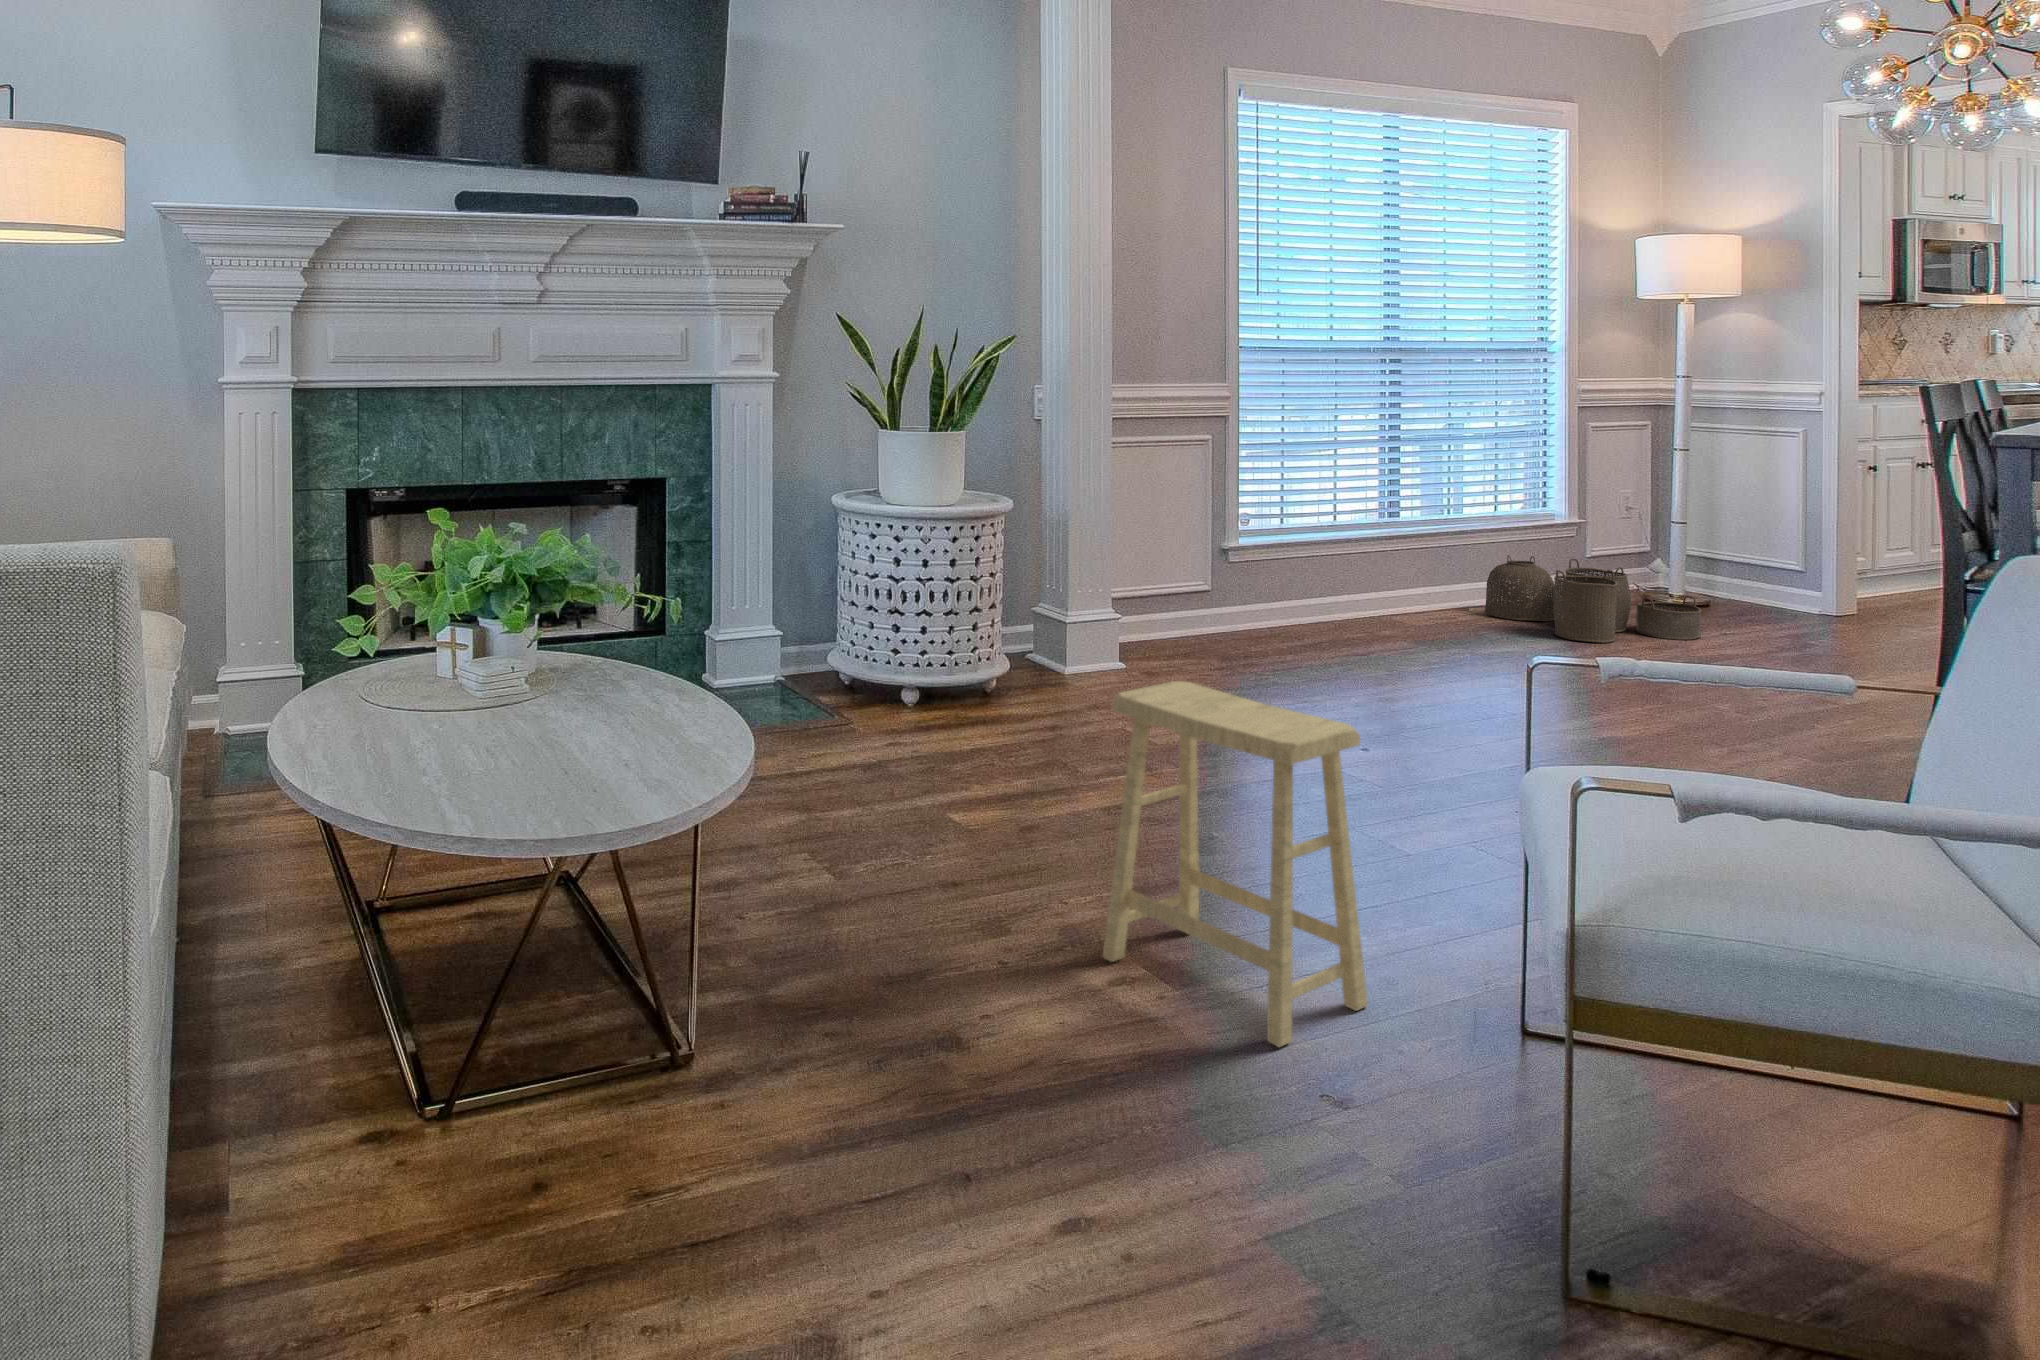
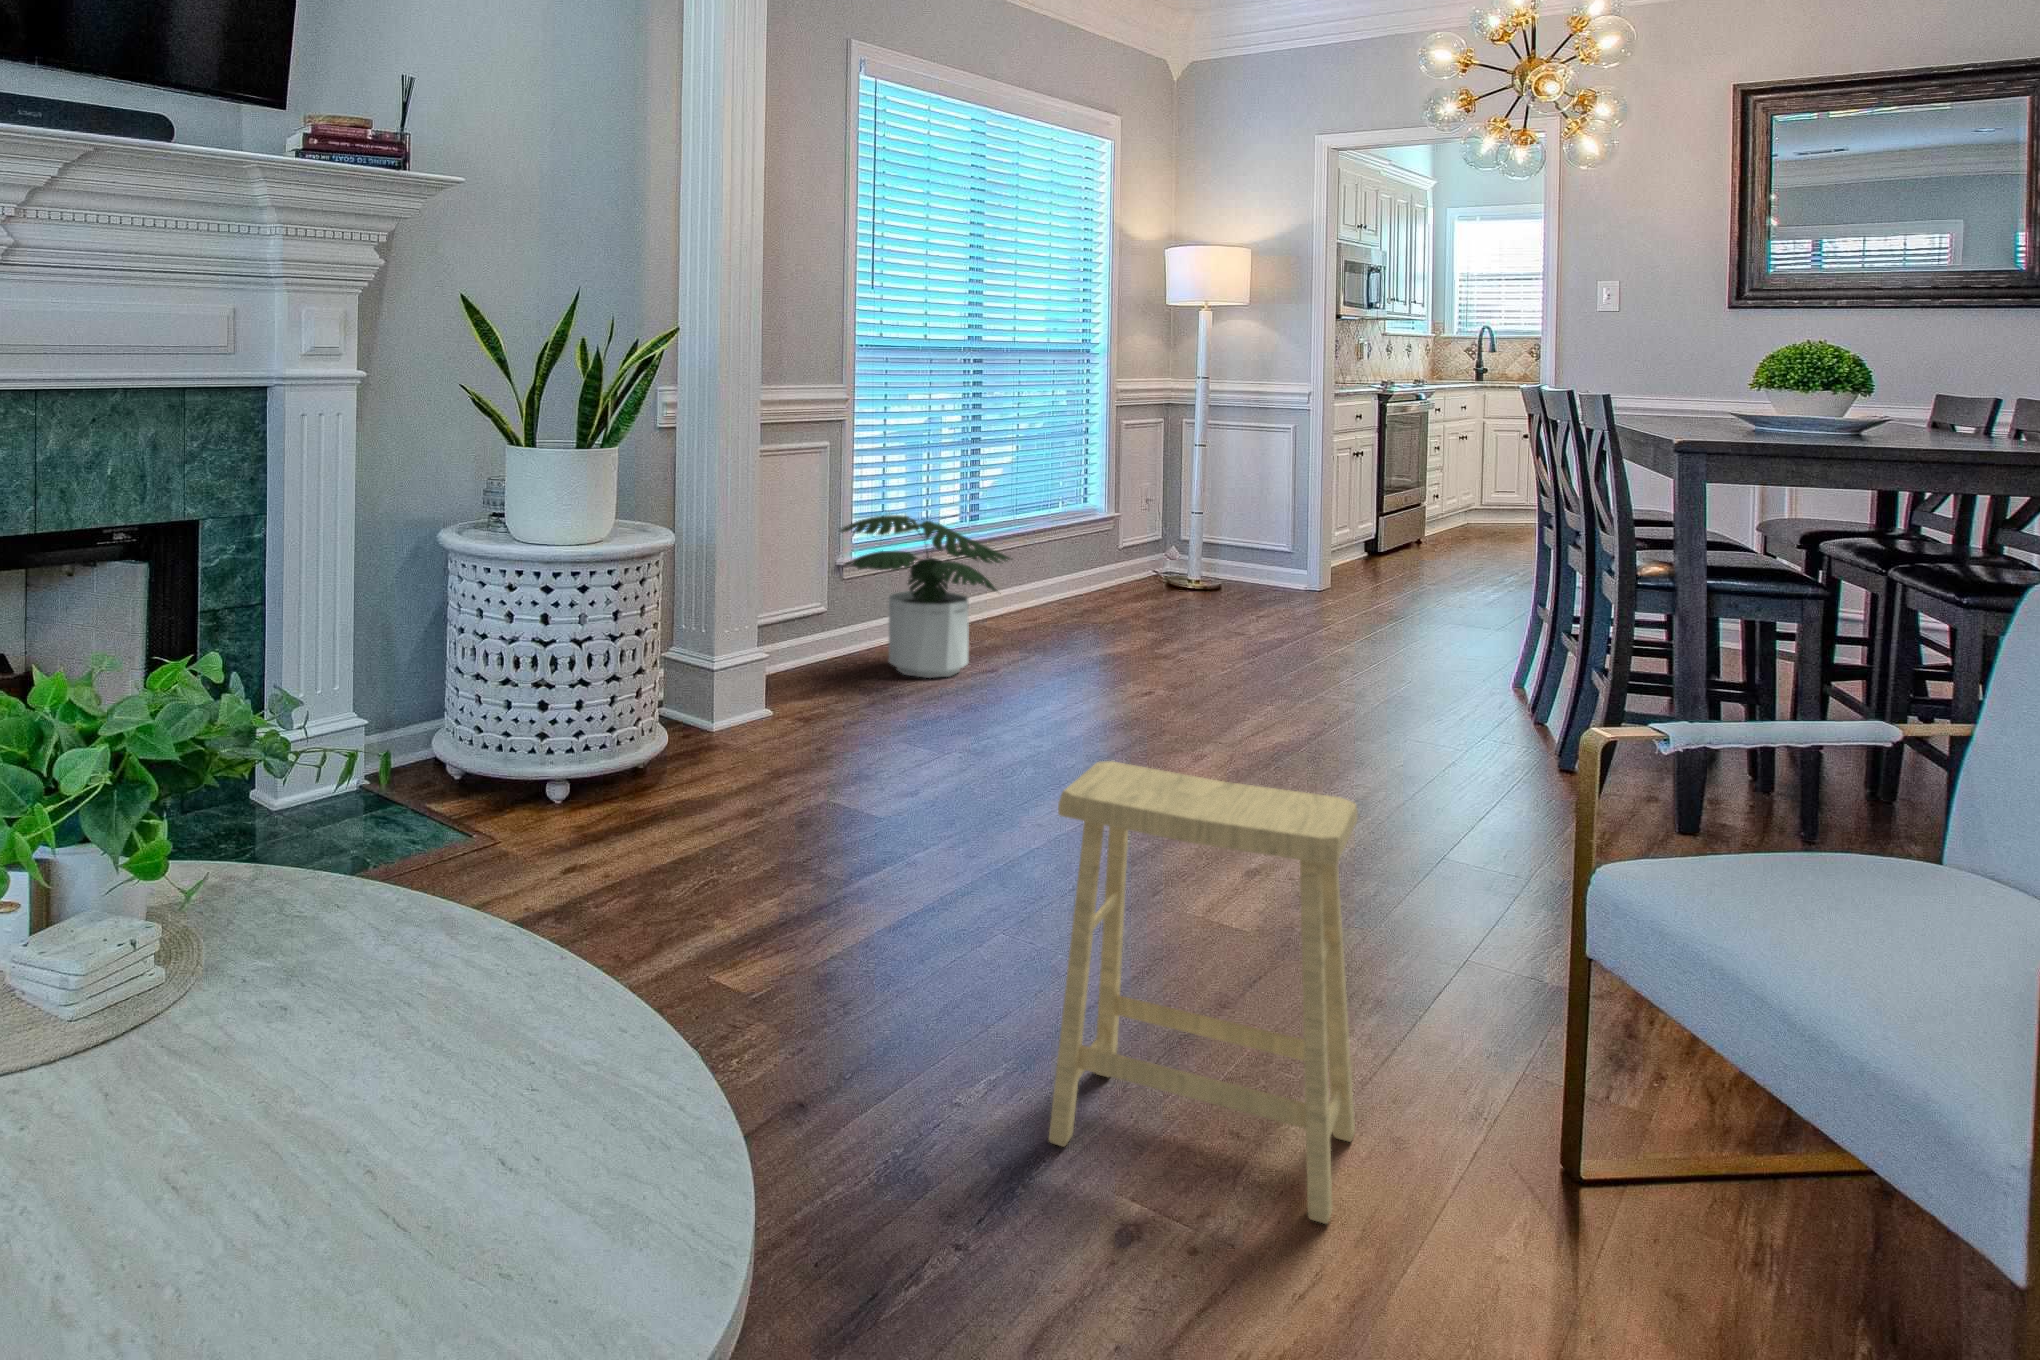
potted plant: none [1212,503,1394,654] -> present [840,515,1011,678]
woven basket: present [1484,555,1702,643] -> none [1054,554,1240,636]

